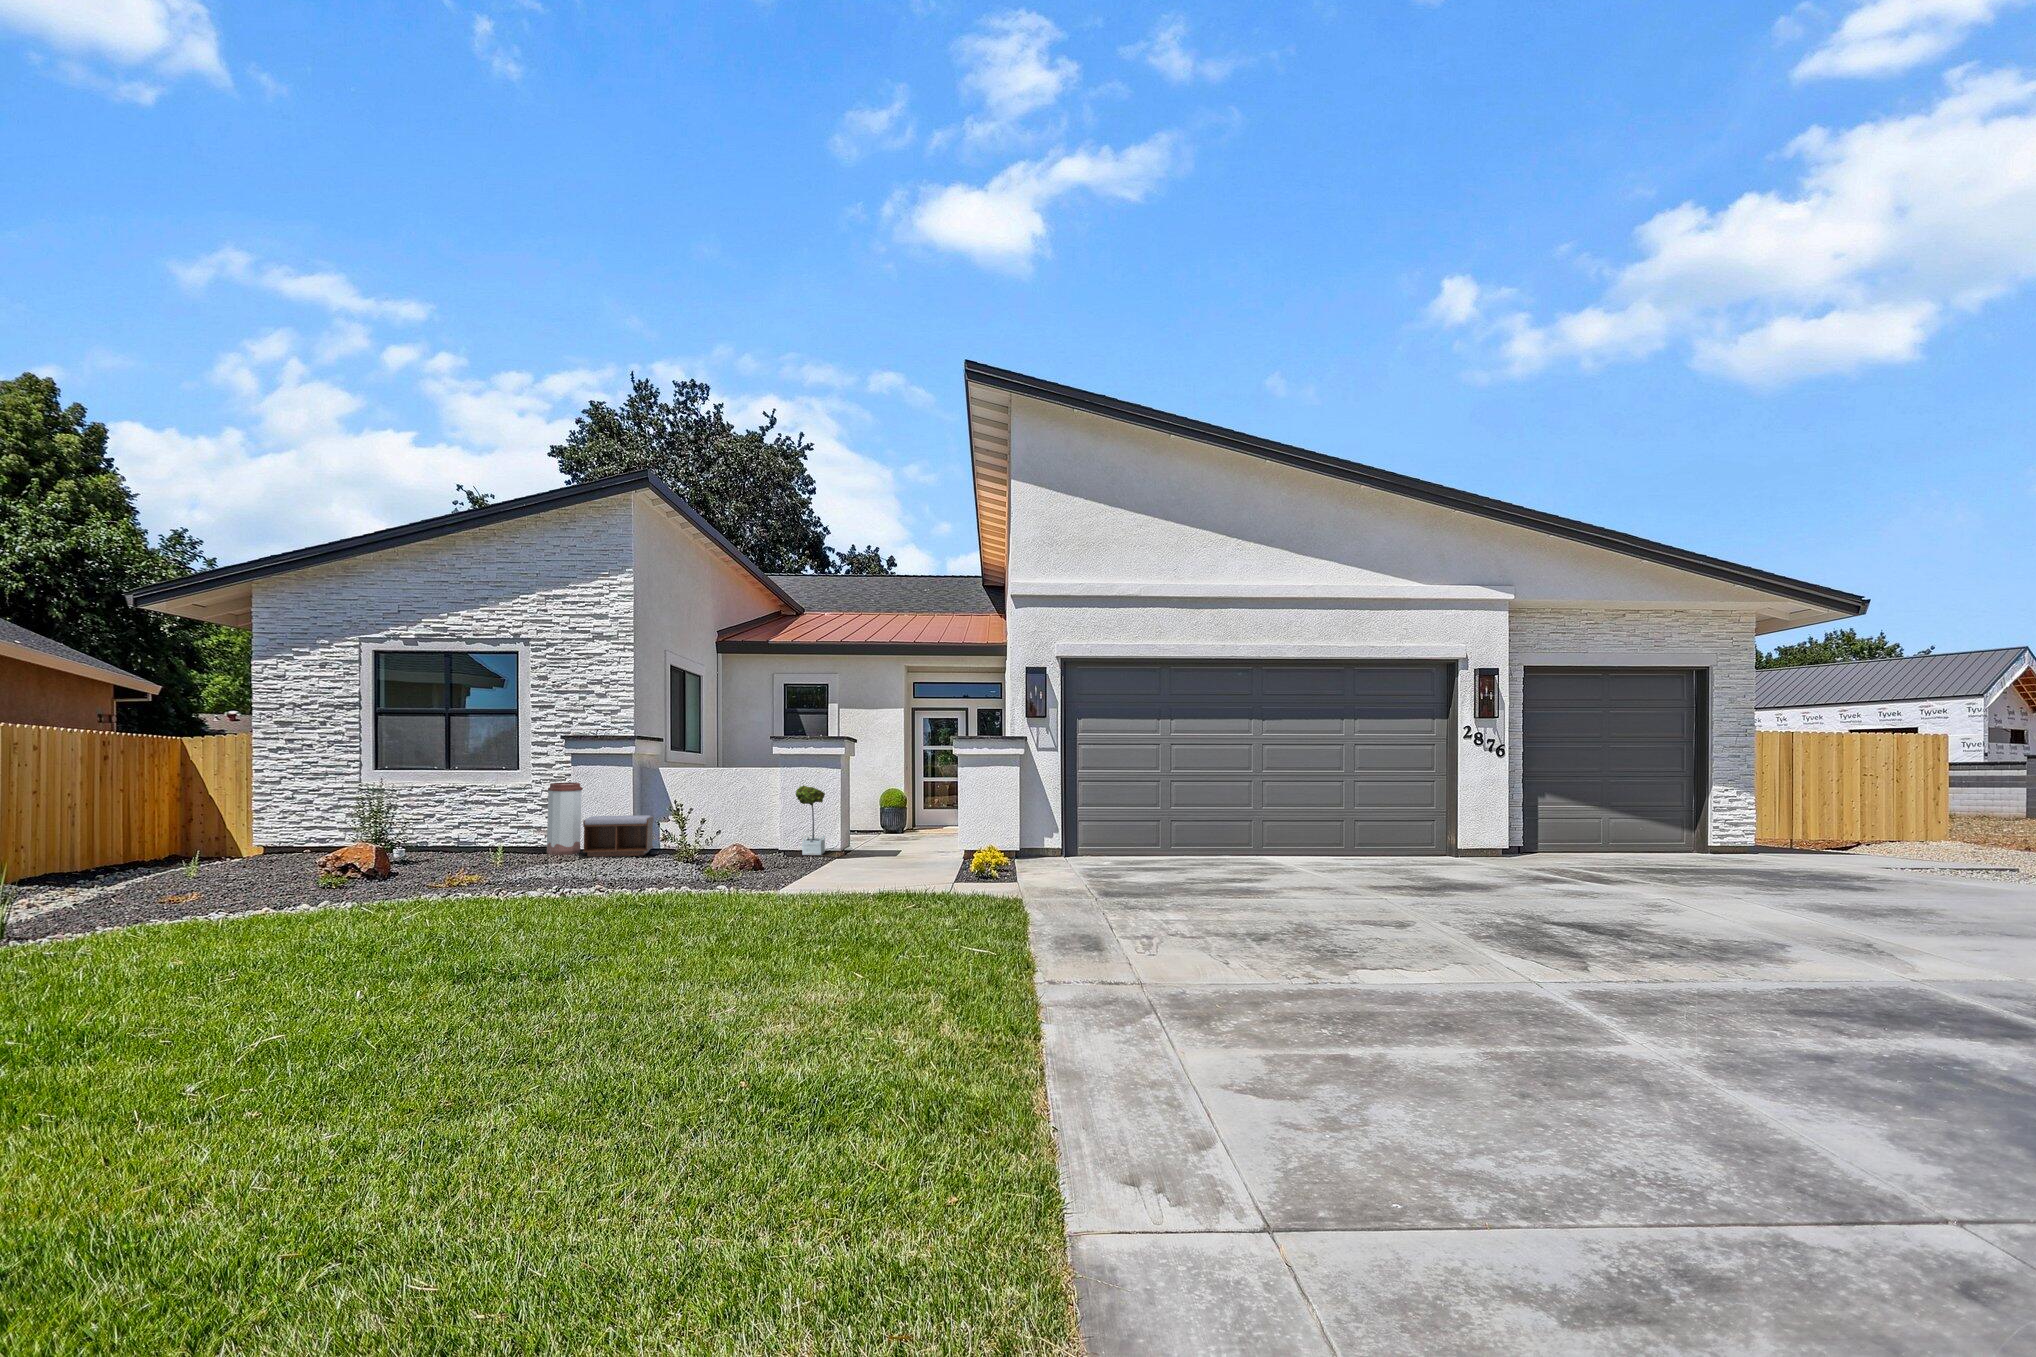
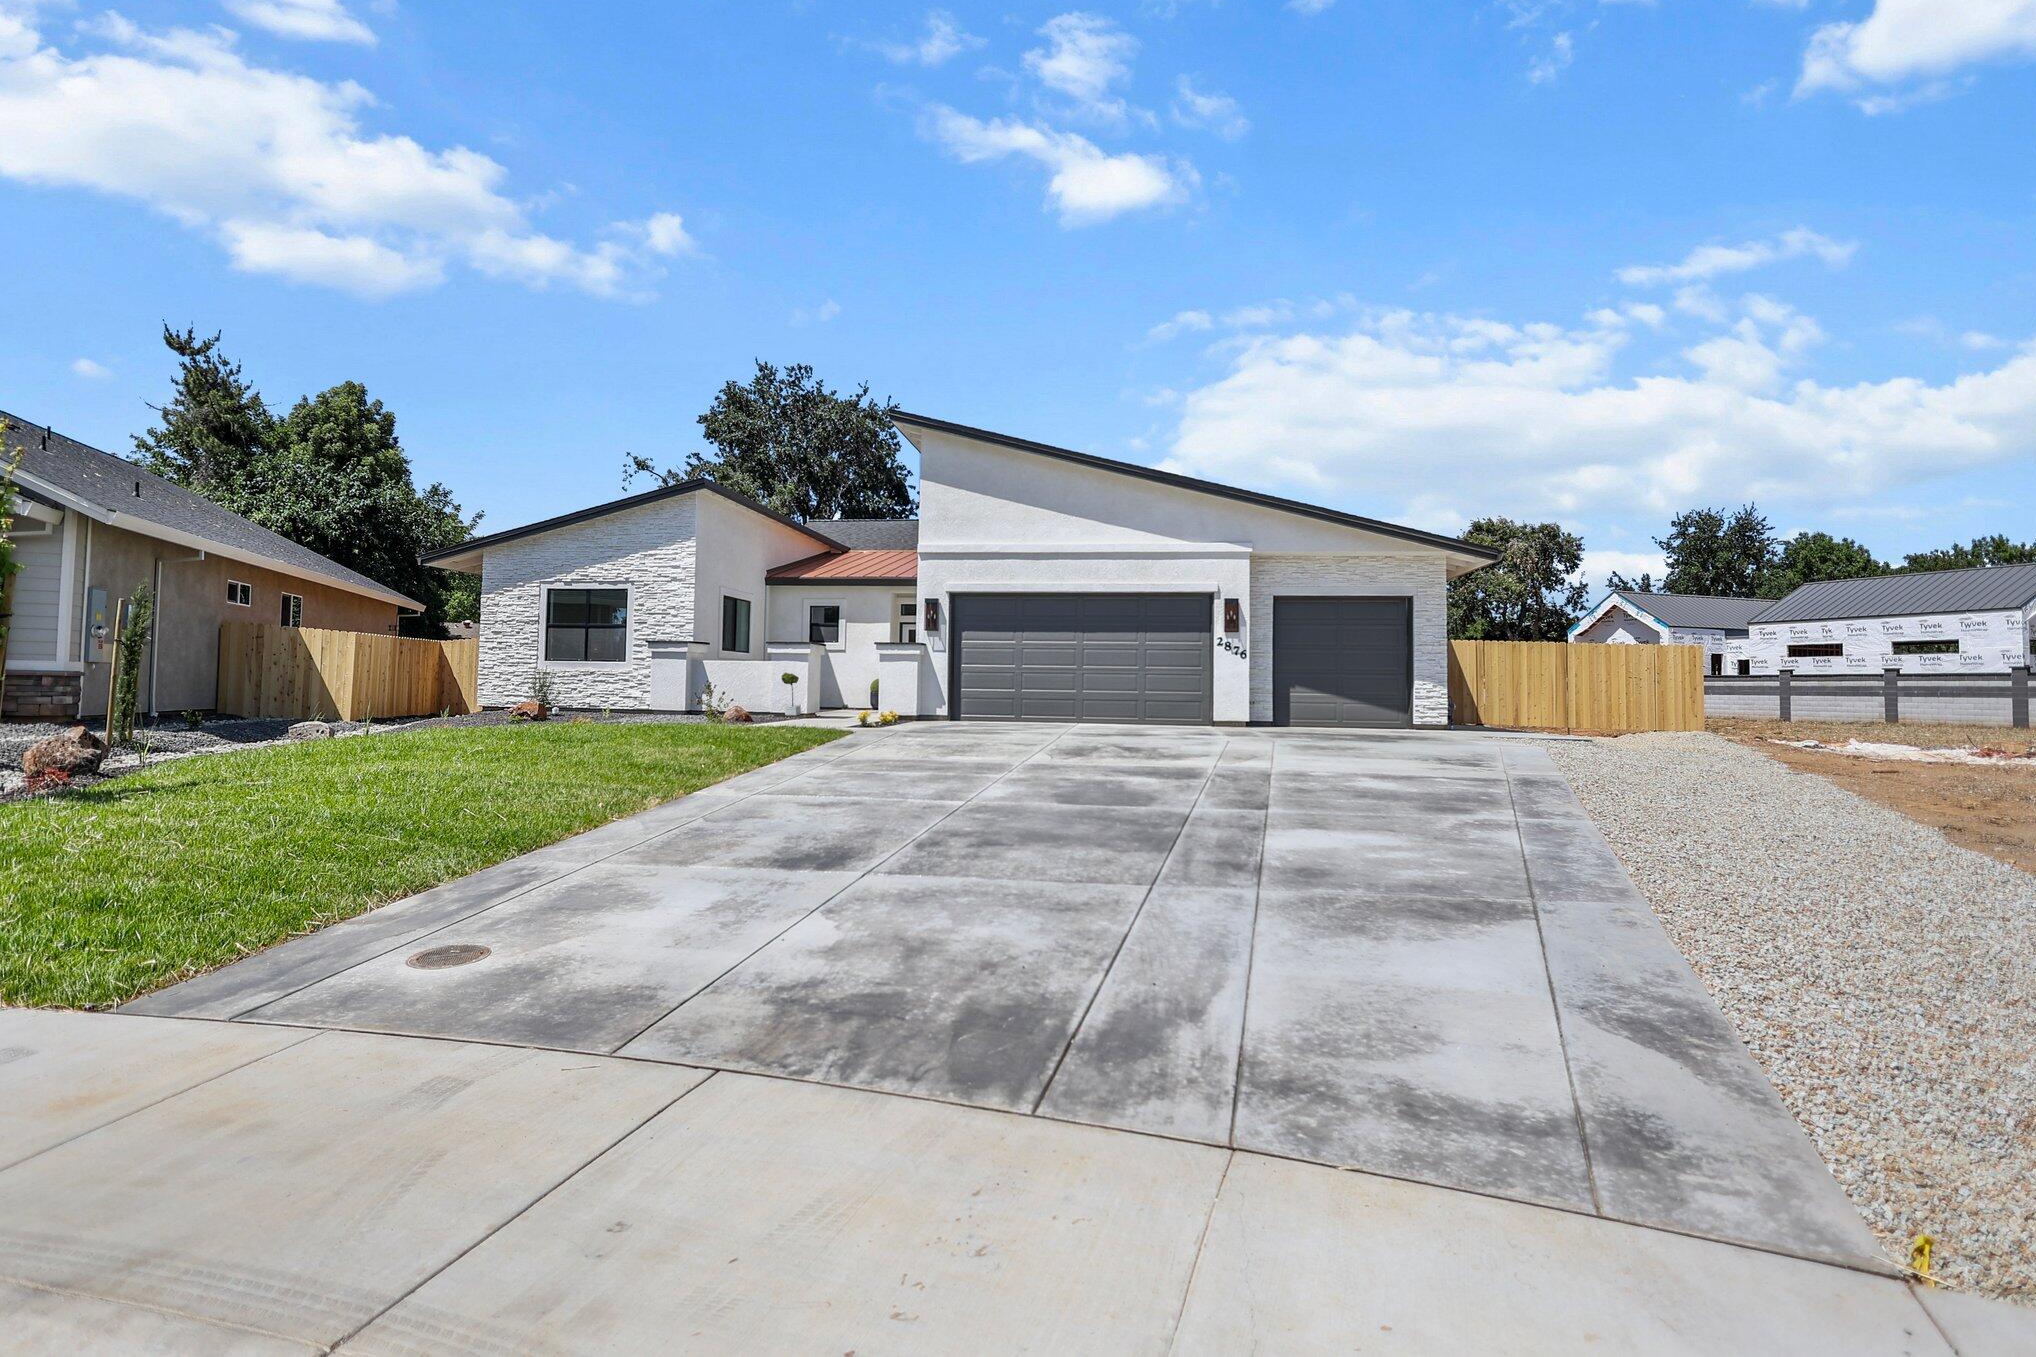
trash can: present [547,782,583,855] -> none [640,669,660,712]
bench: present [583,815,654,856] -> none [658,690,701,713]

